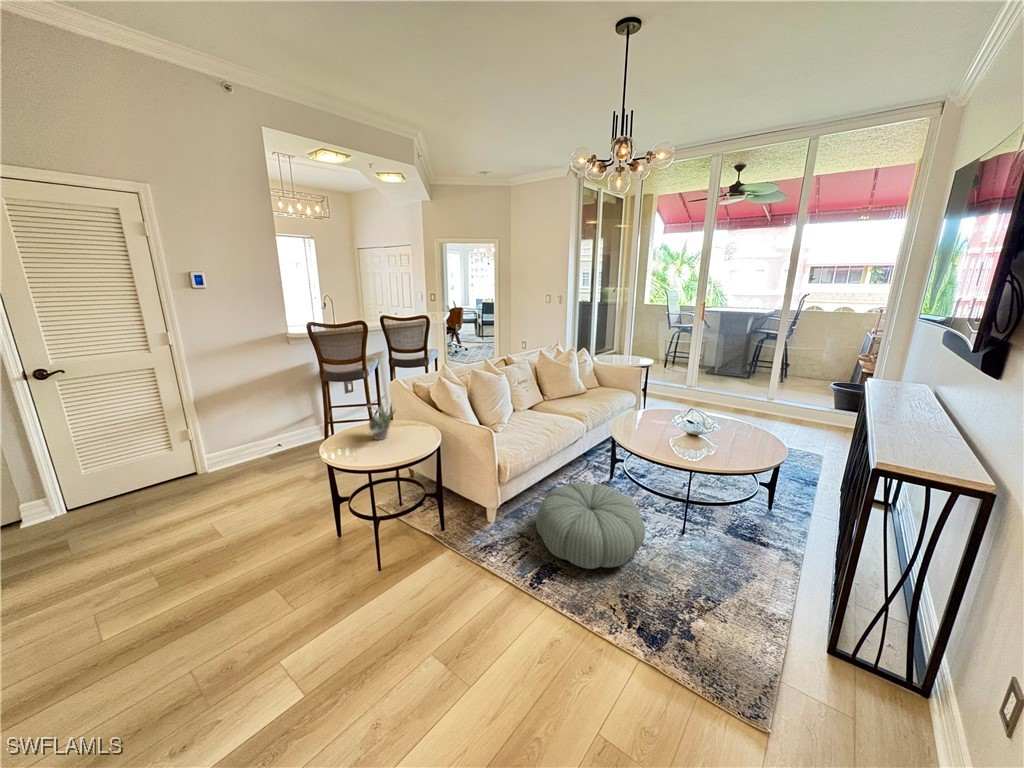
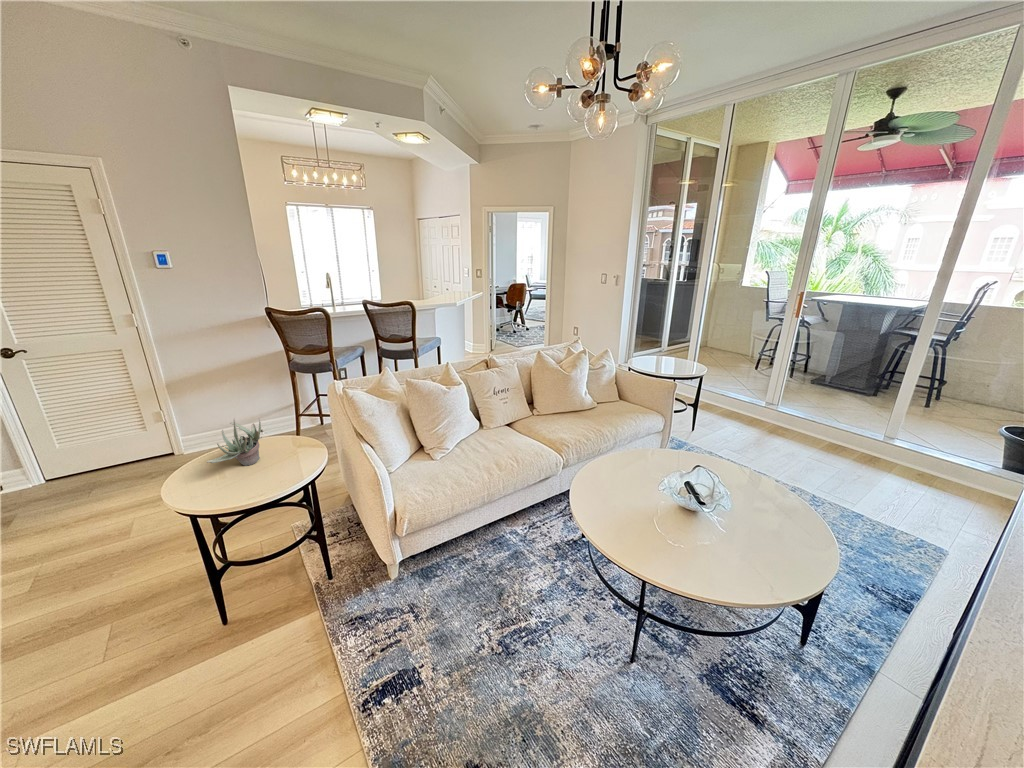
pouf: present [536,482,645,569] -> none [410,550,560,706]

